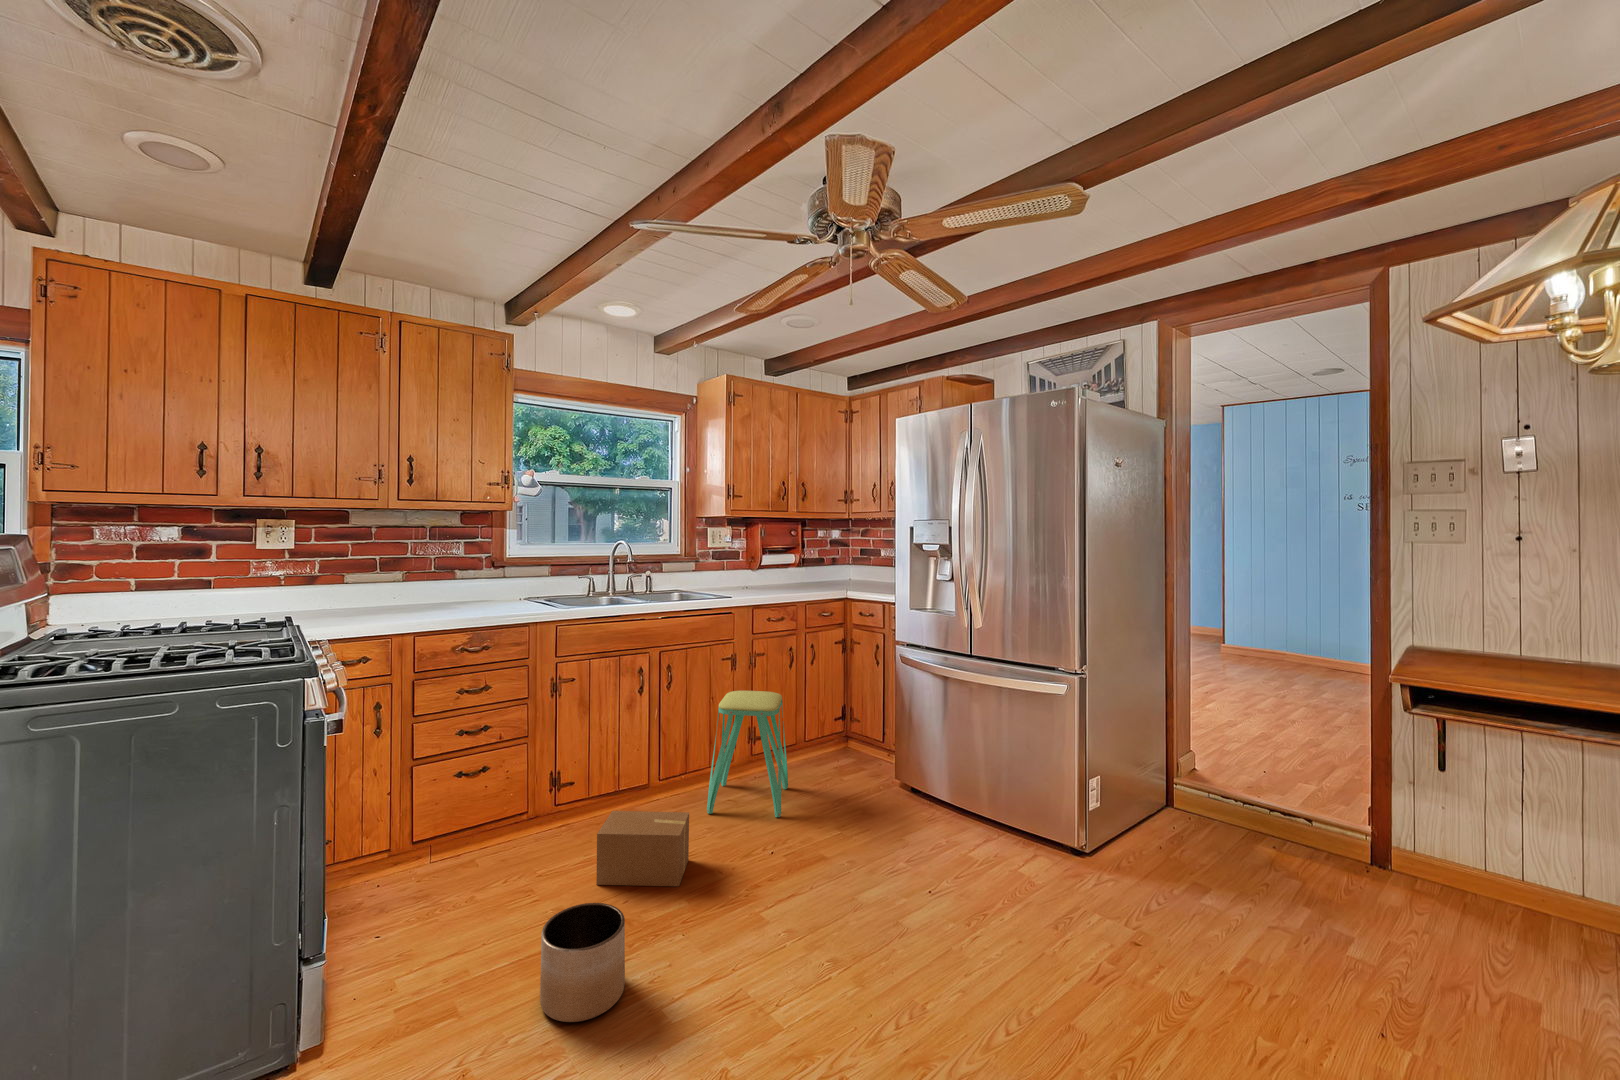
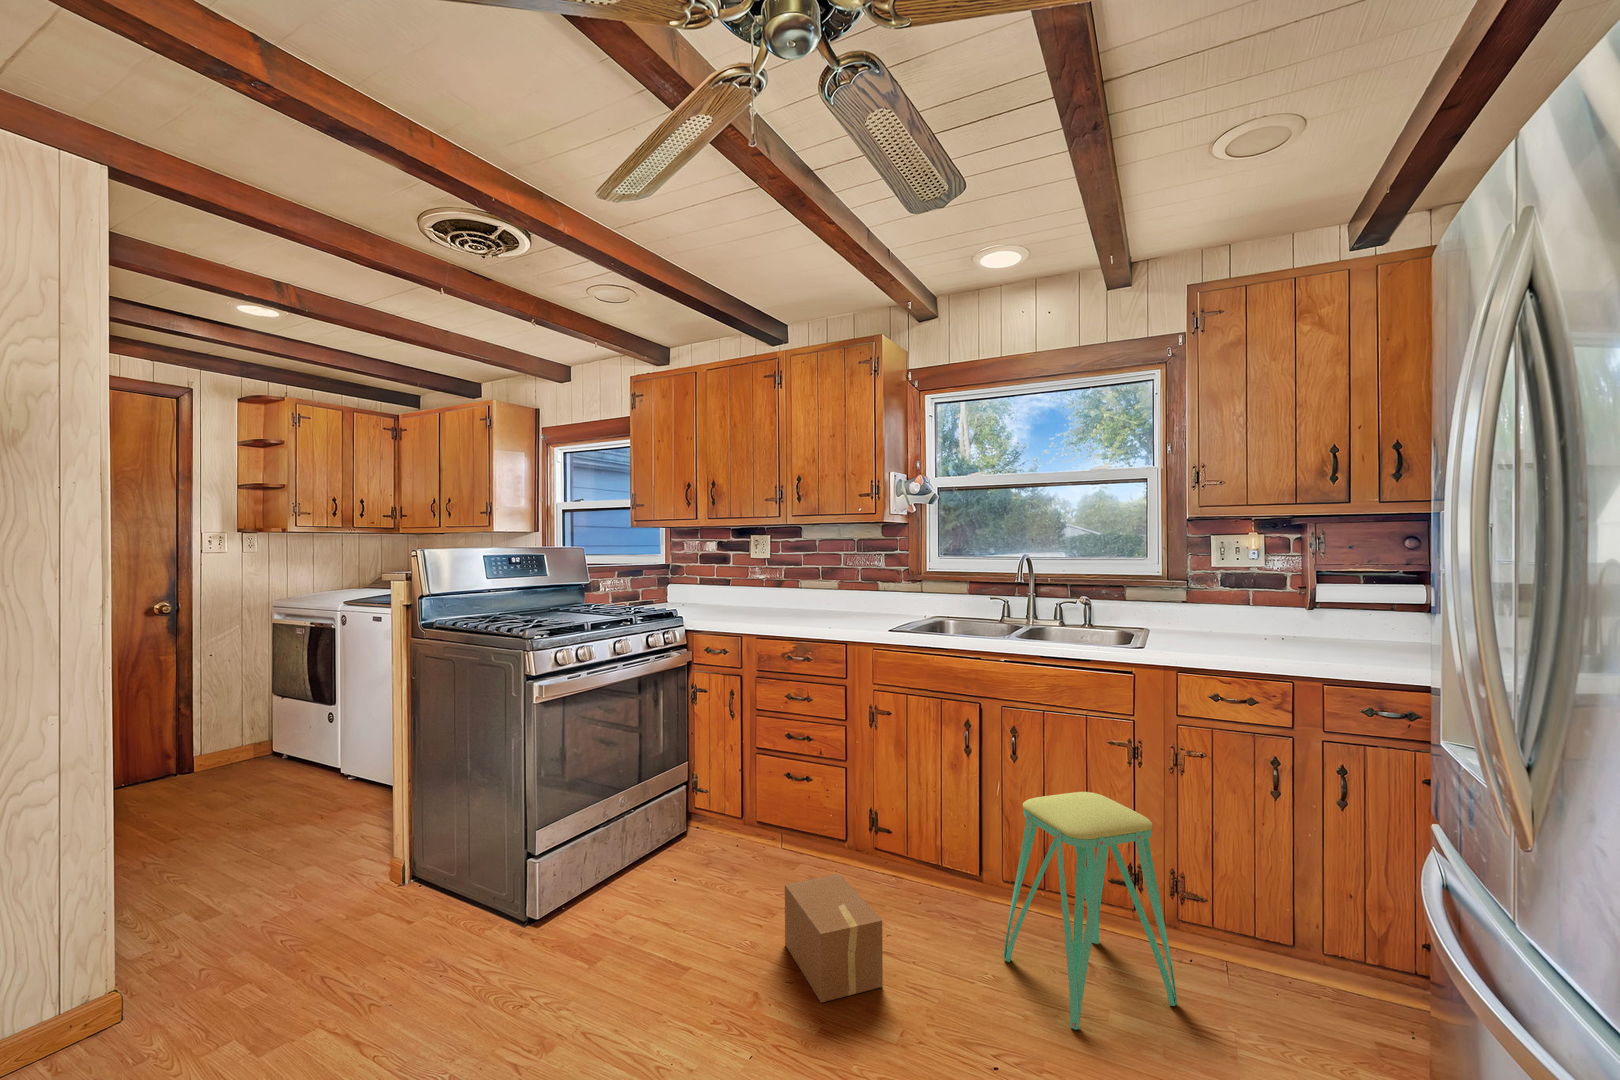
planter: present [540,903,625,1022] -> none [561,919,648,1042]

